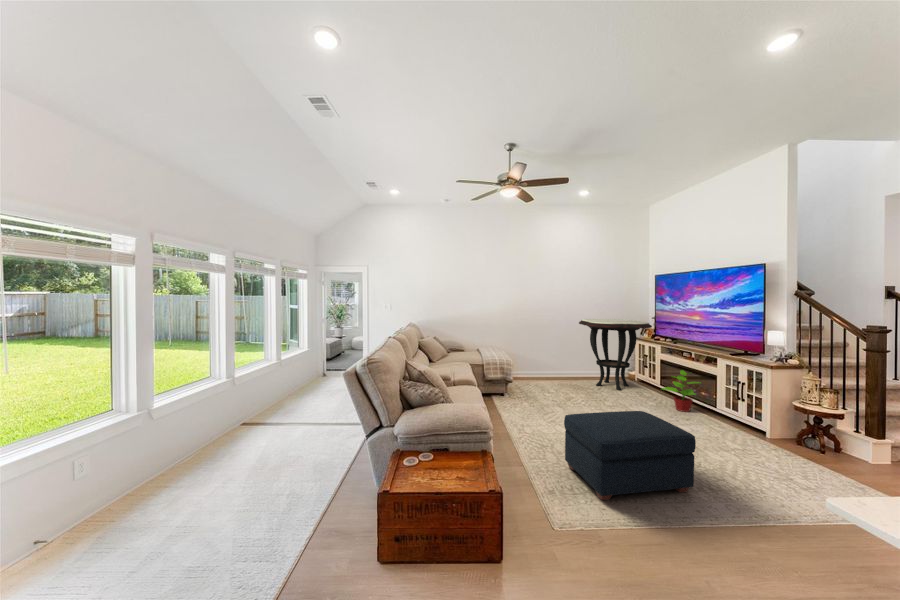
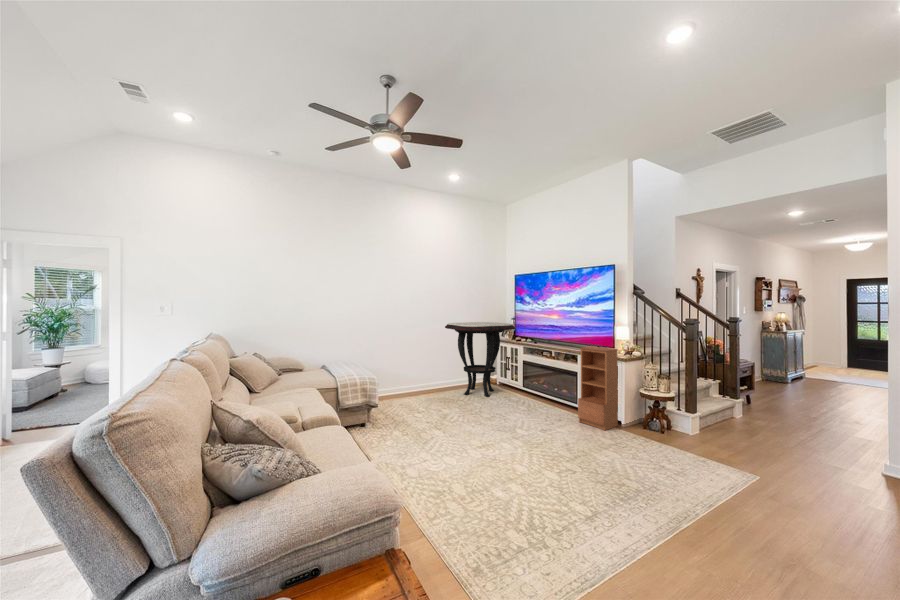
bookcase: none [709,350,761,437] -> present [578,346,618,430]
potted plant: present [662,370,699,412] -> none [531,368,566,411]
ottoman: present [564,411,696,500] -> none [474,423,616,561]

